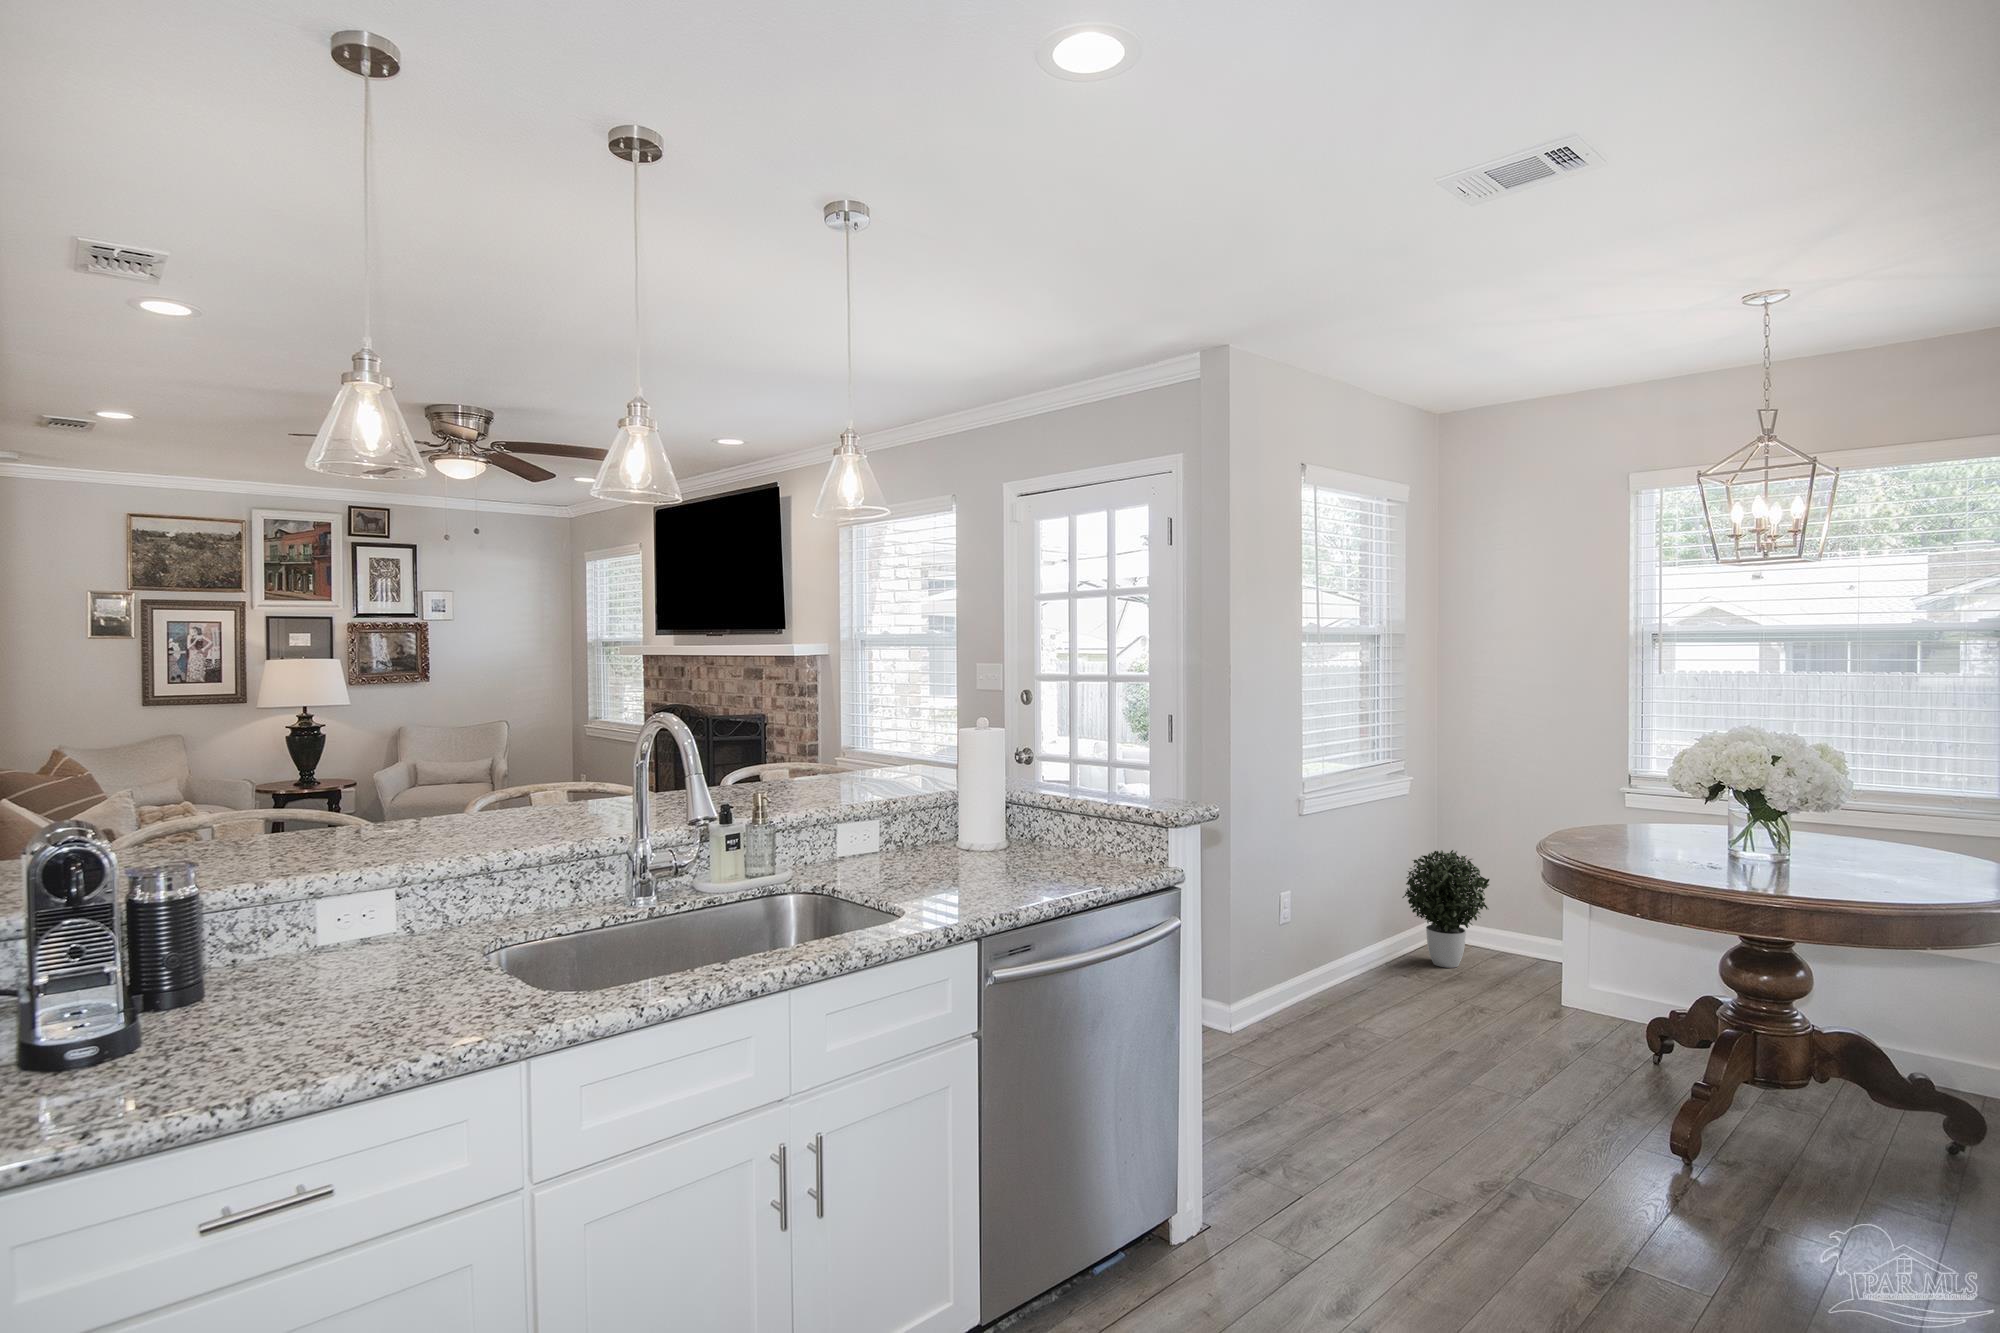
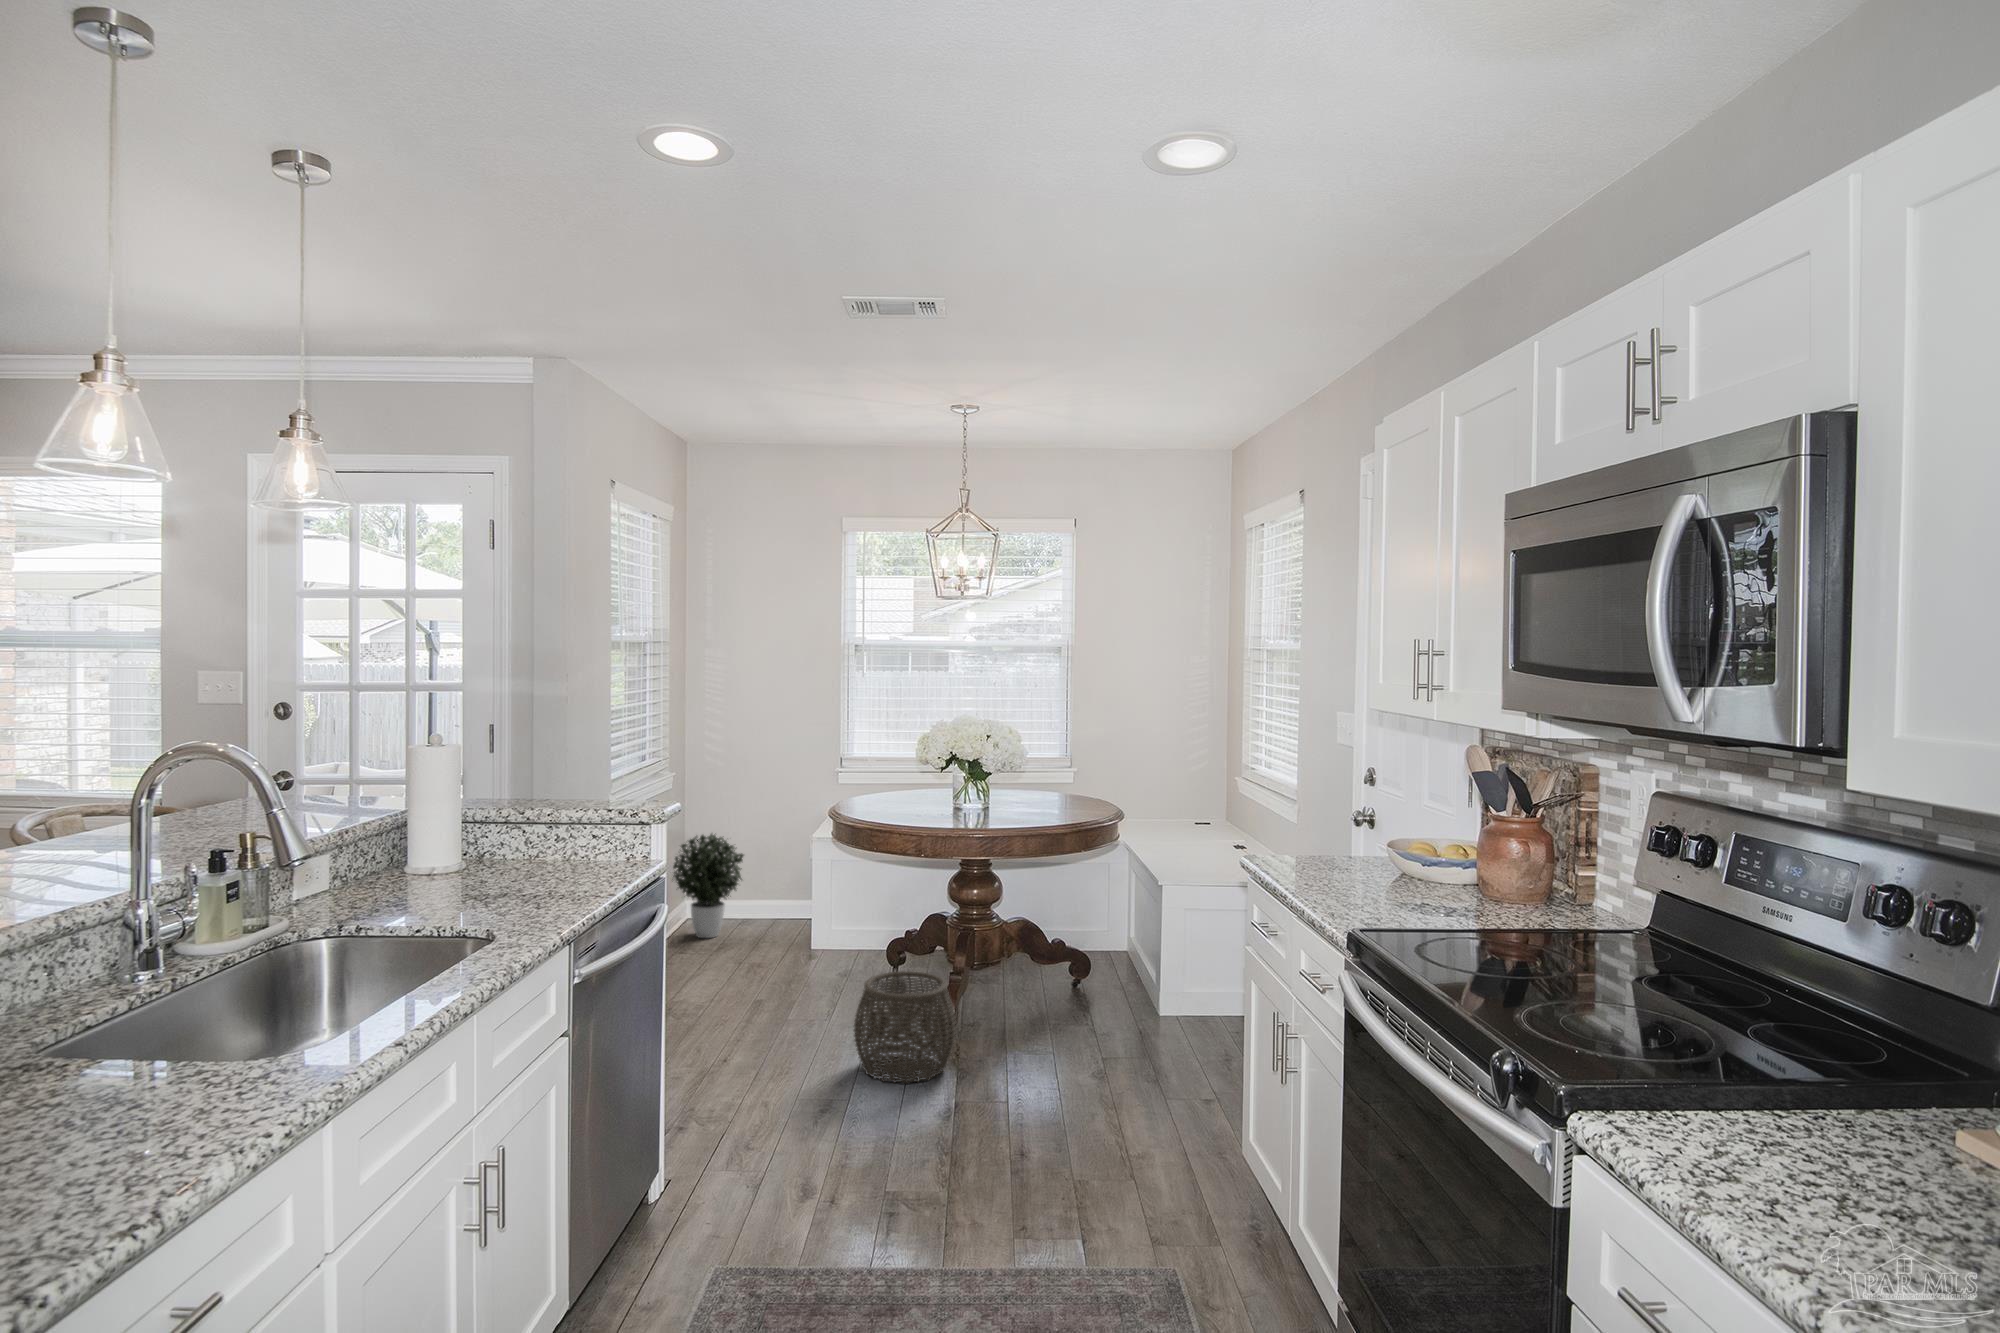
woven basket: none [1508,1057,1664,1219] -> present [854,971,956,1083]

